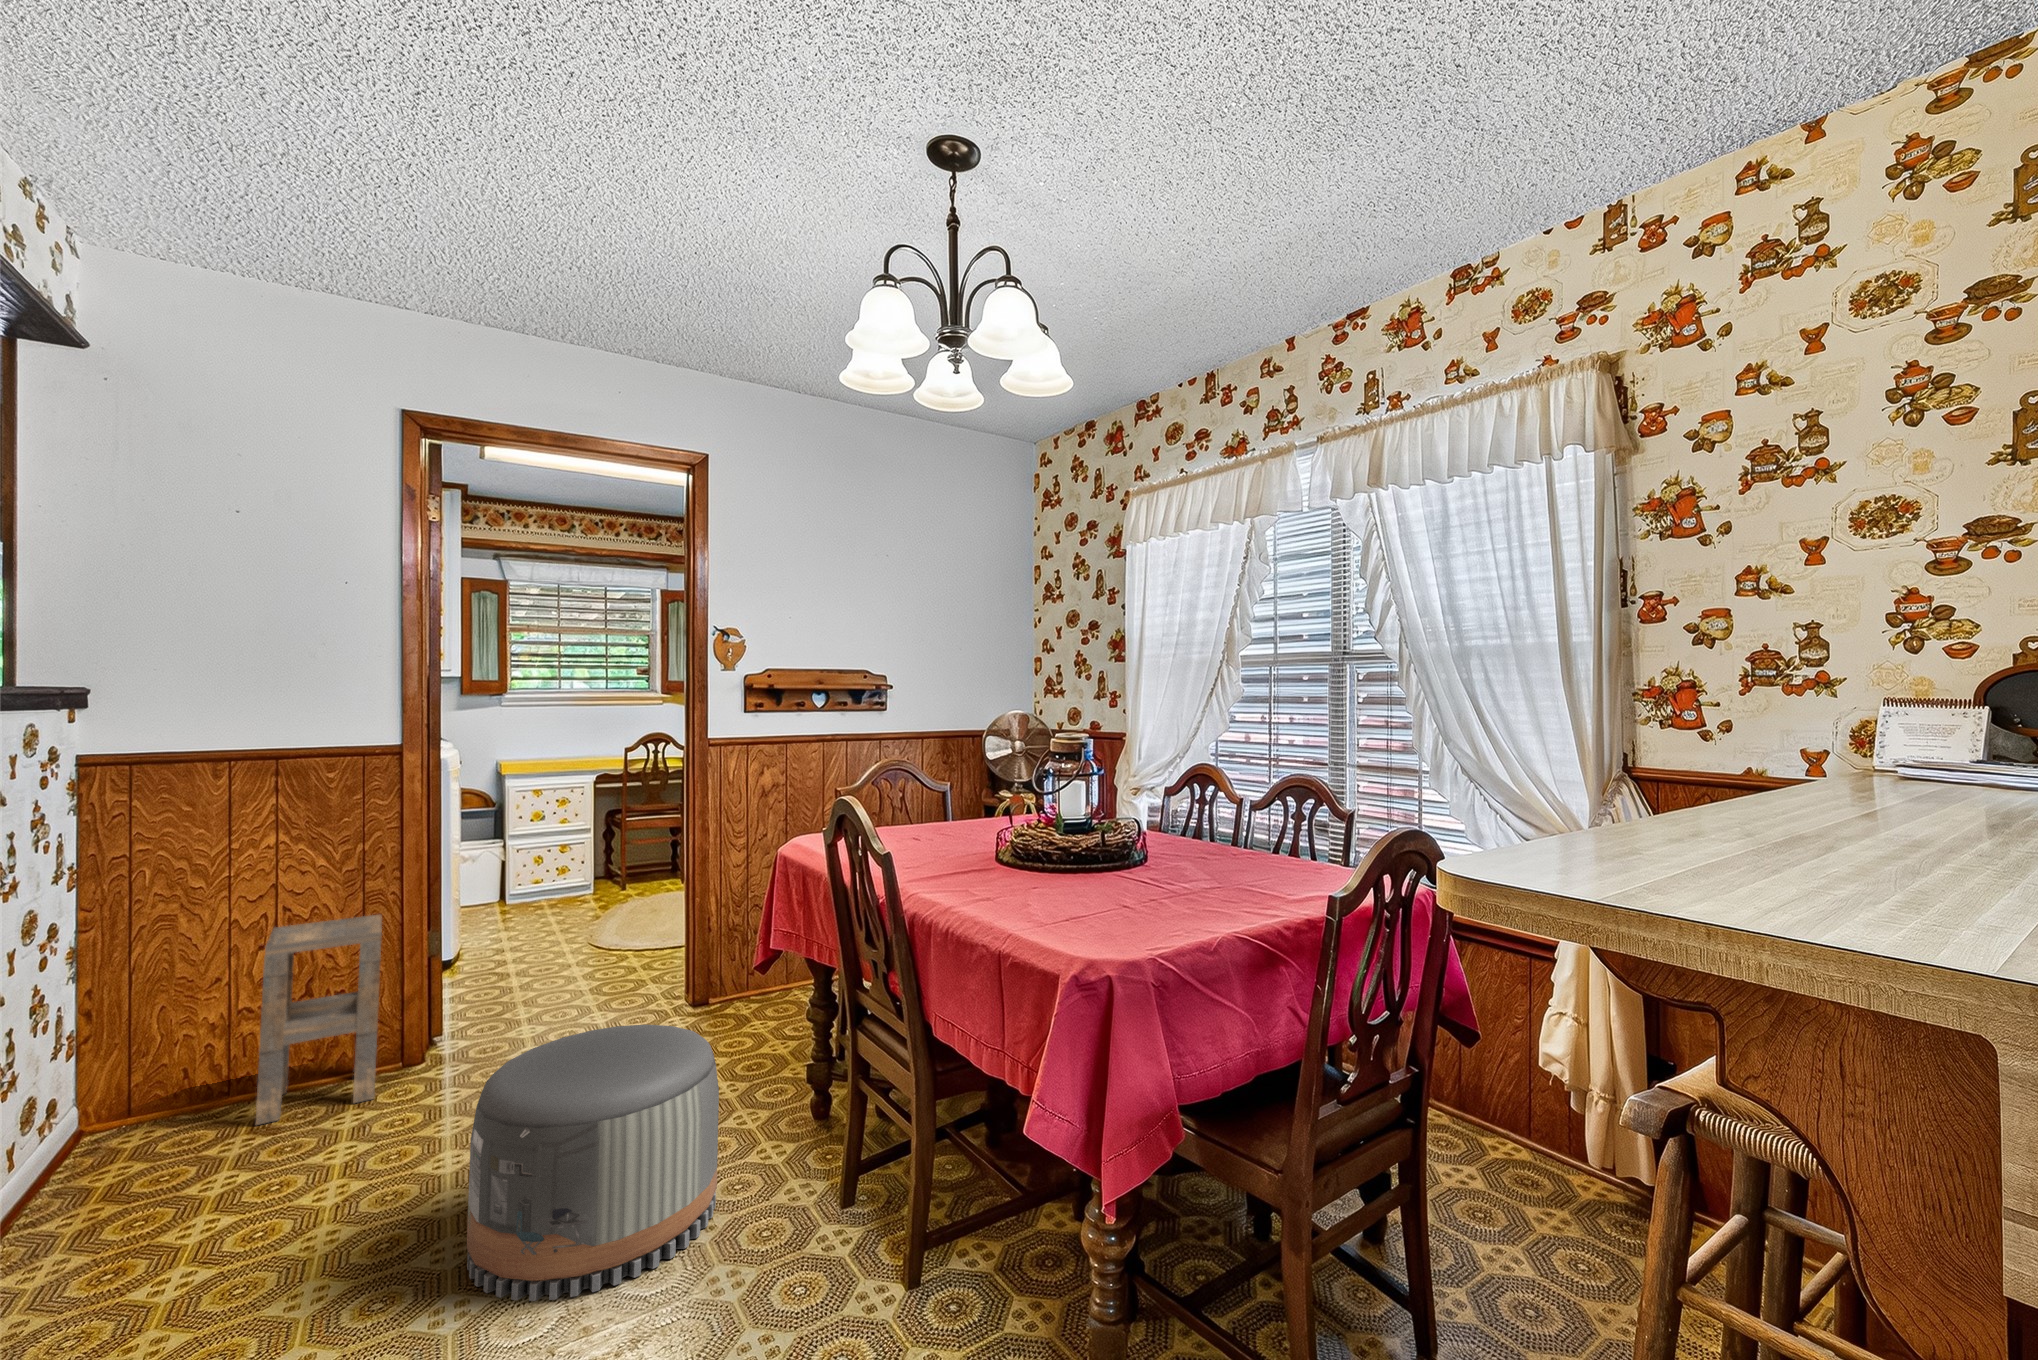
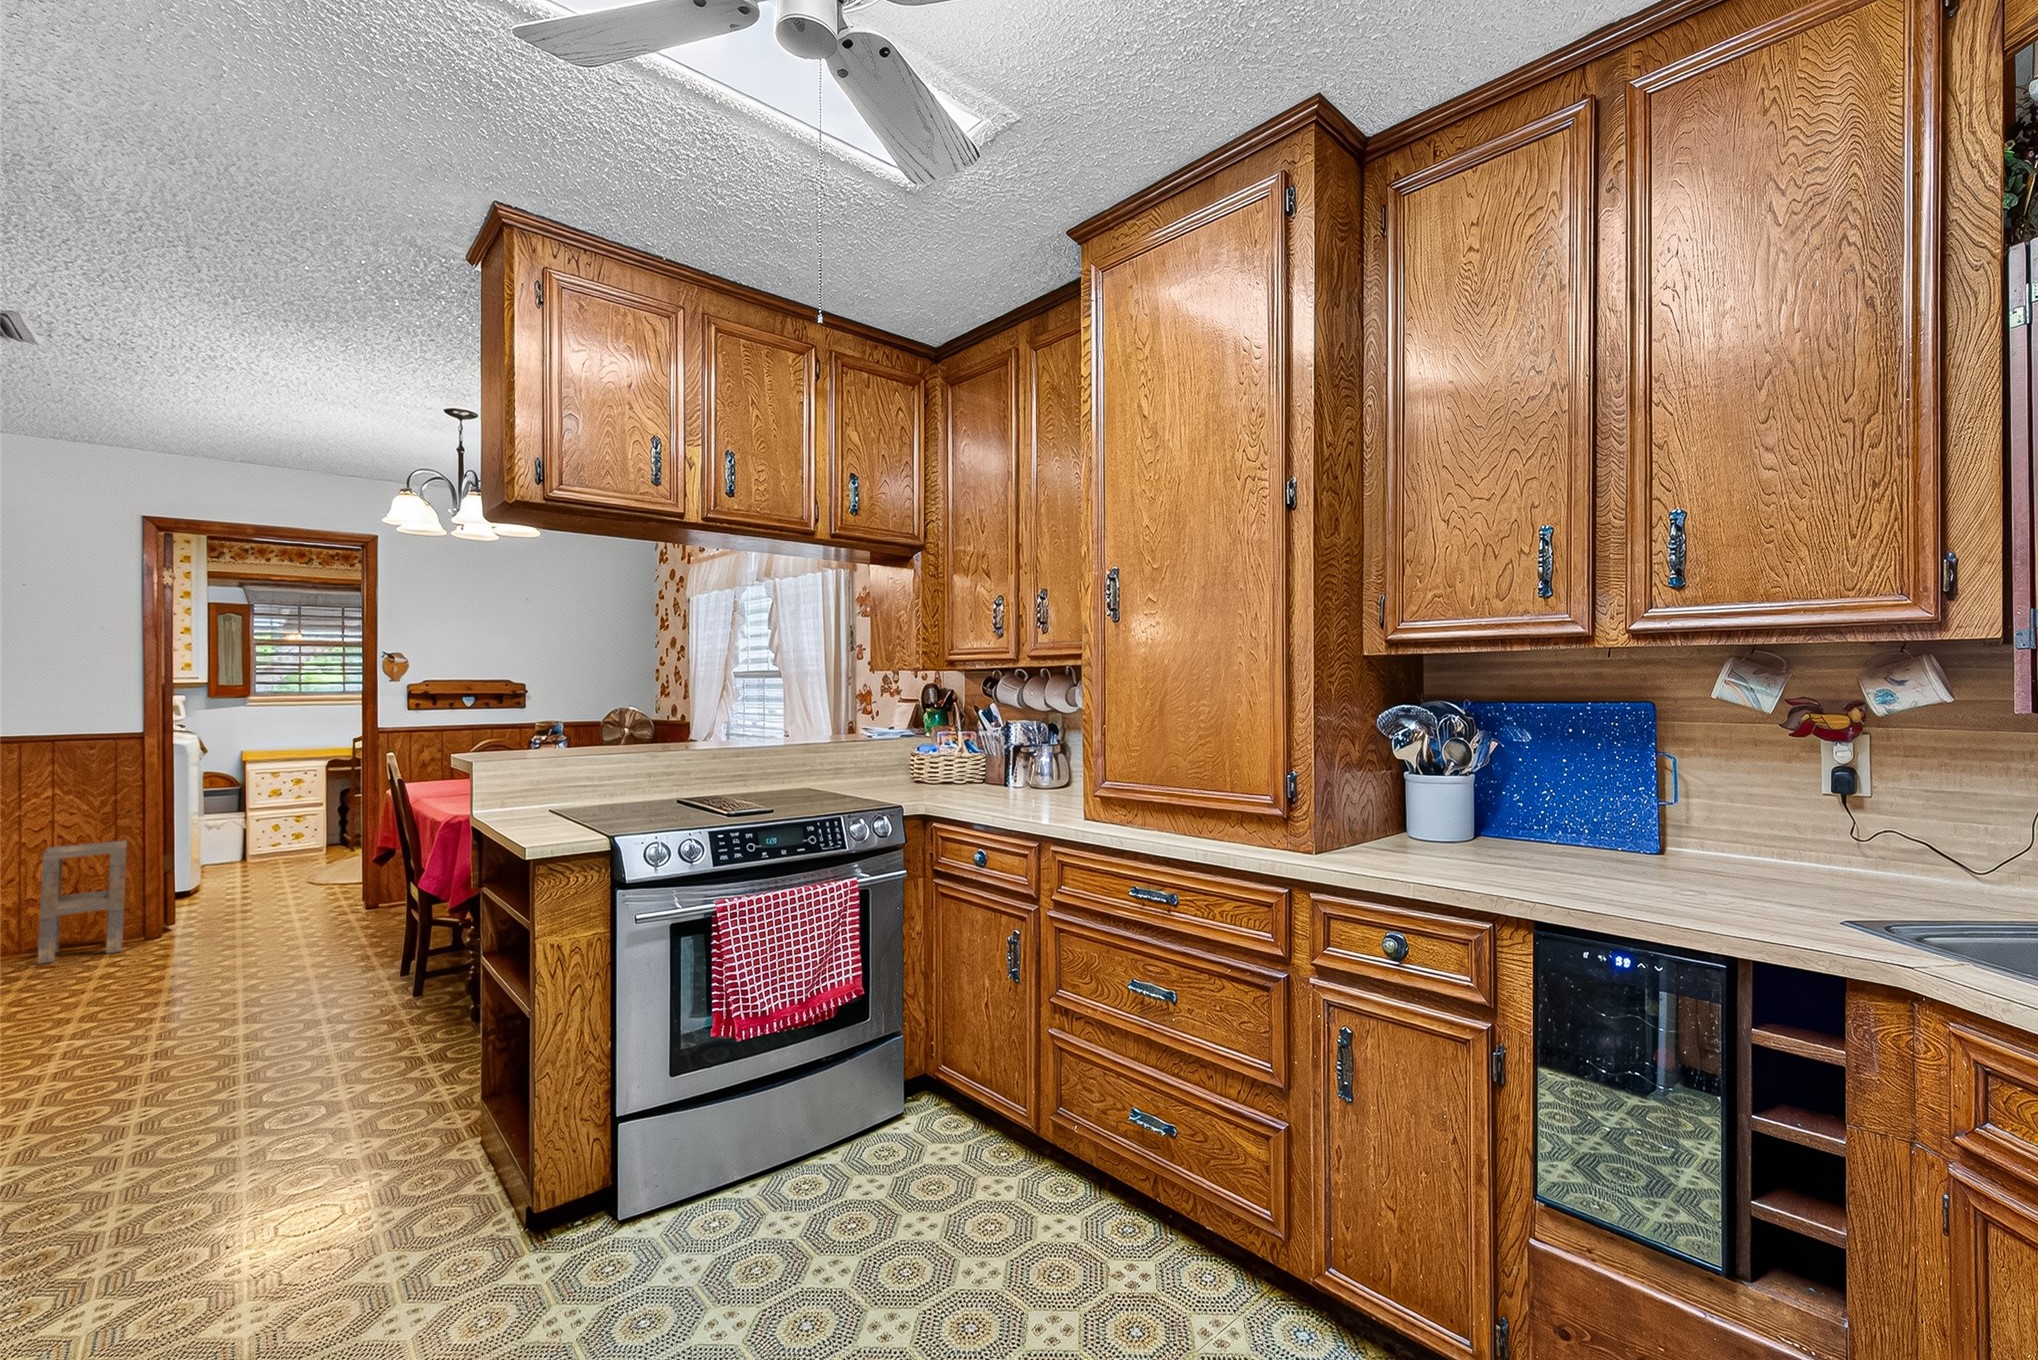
pouf: present [467,1025,719,1301] -> none [172,881,335,1004]

